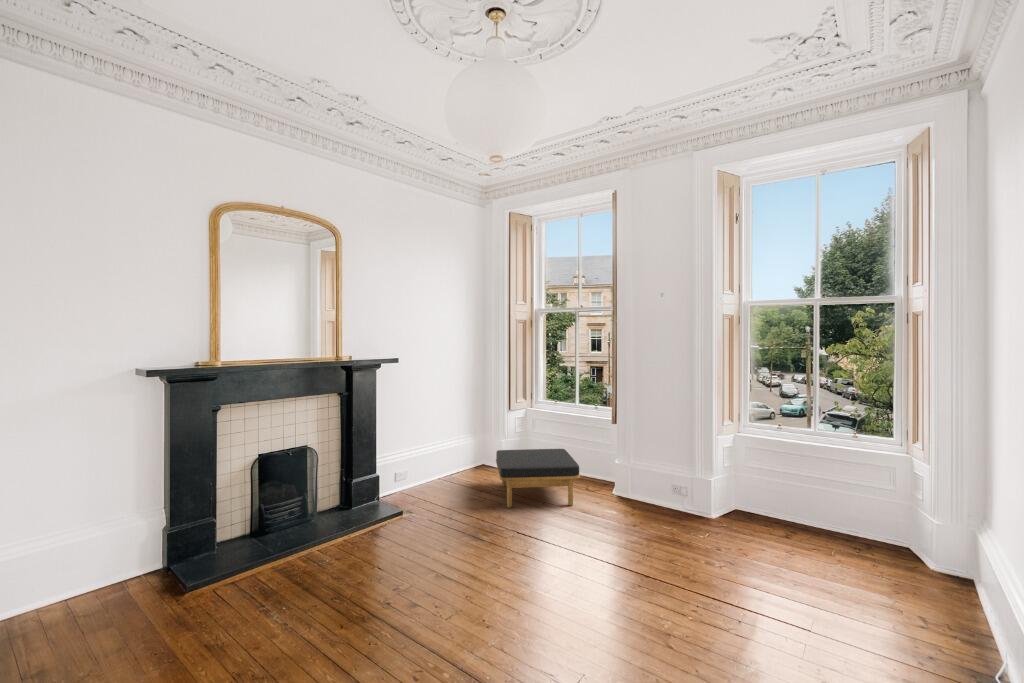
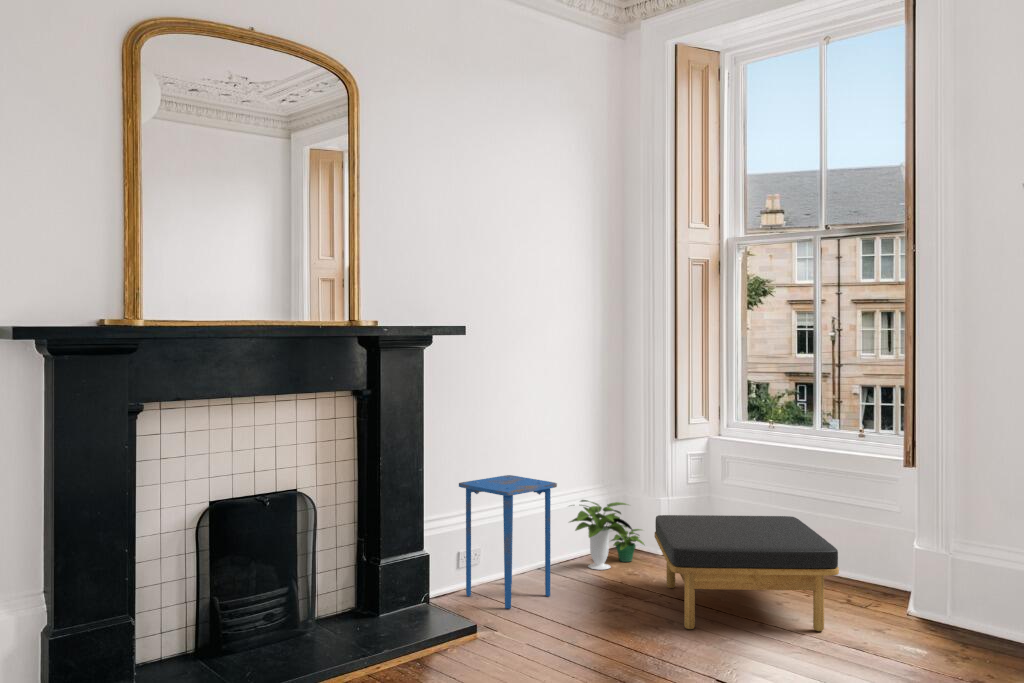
side table: none [395,432,446,501] -> present [459,475,557,608]
potted plant: none [453,443,494,478] -> present [570,500,644,570]

